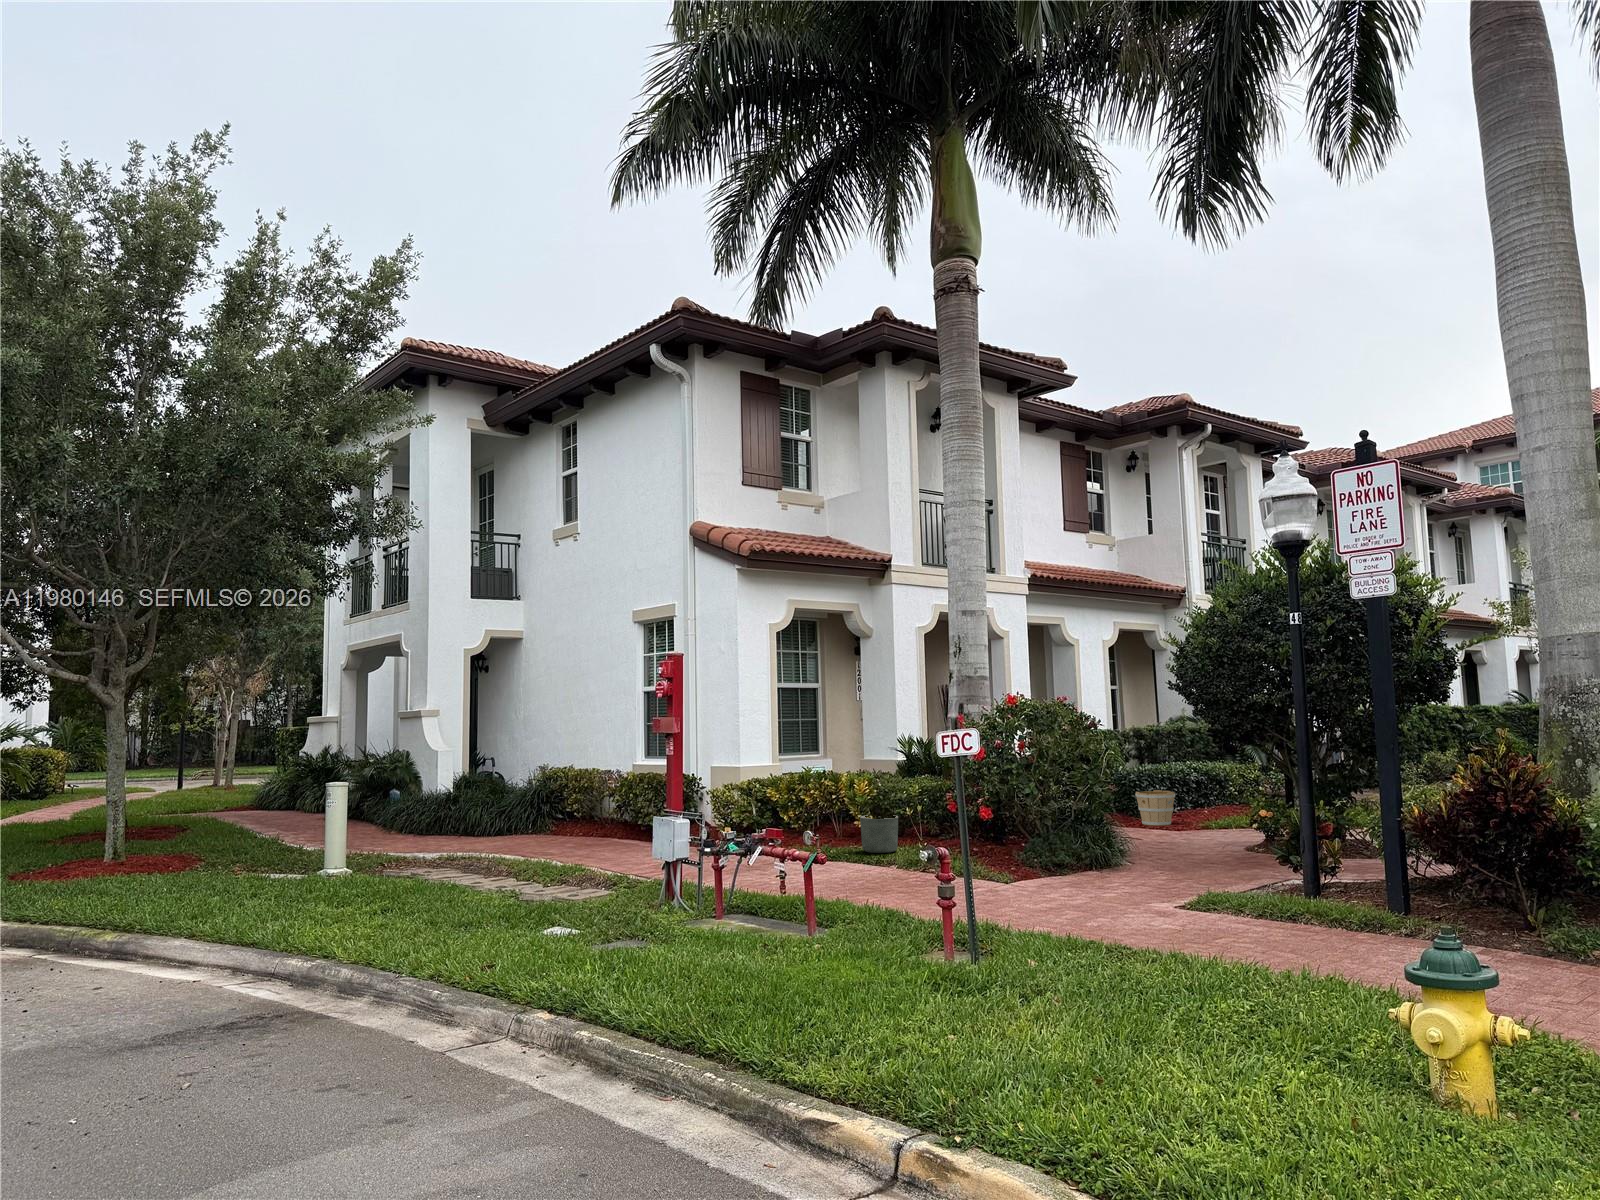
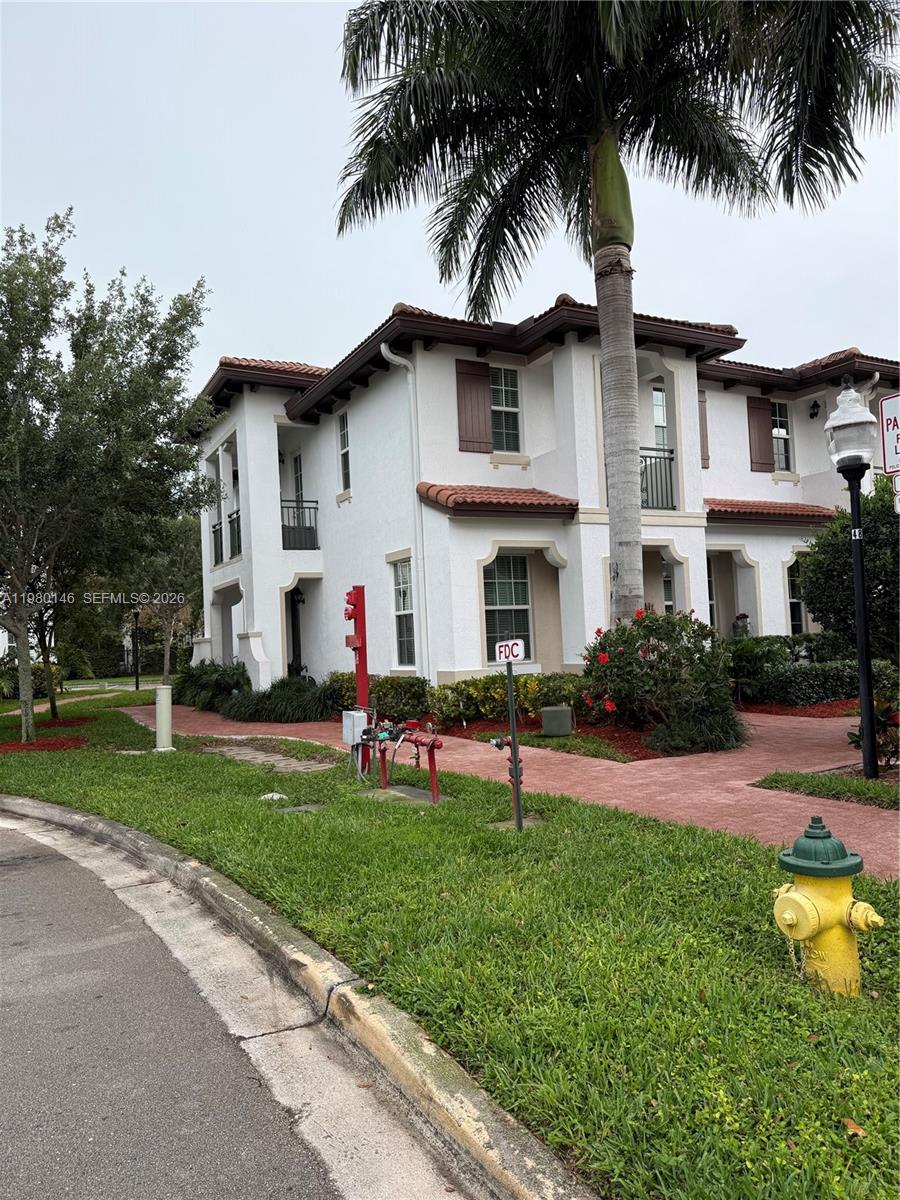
wooden bucket: present [1135,790,1175,826] -> none [790,683,824,712]

